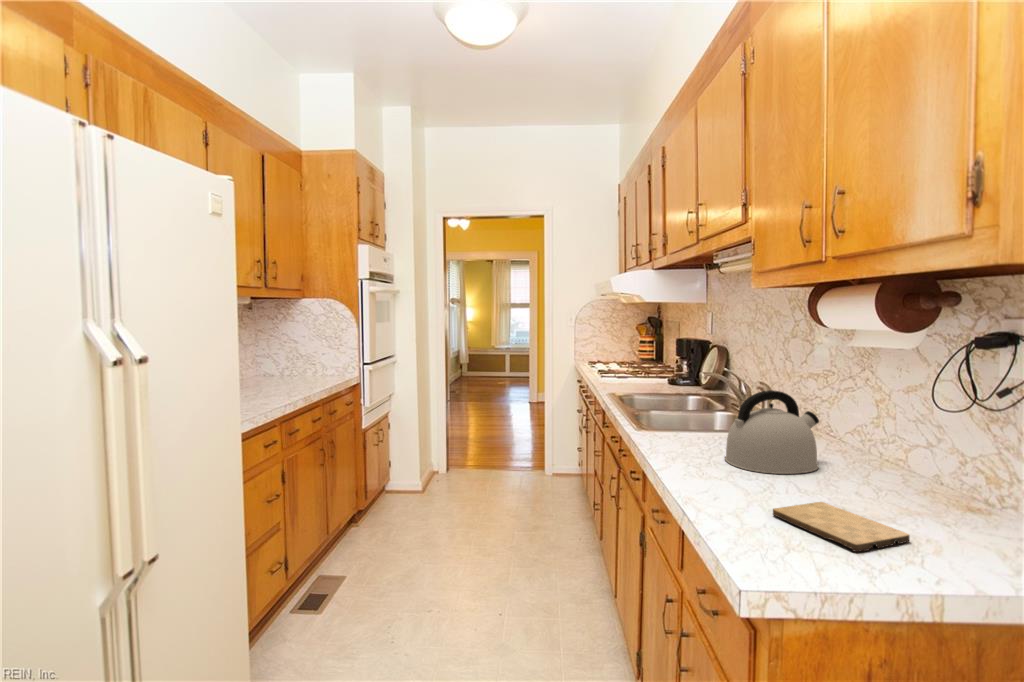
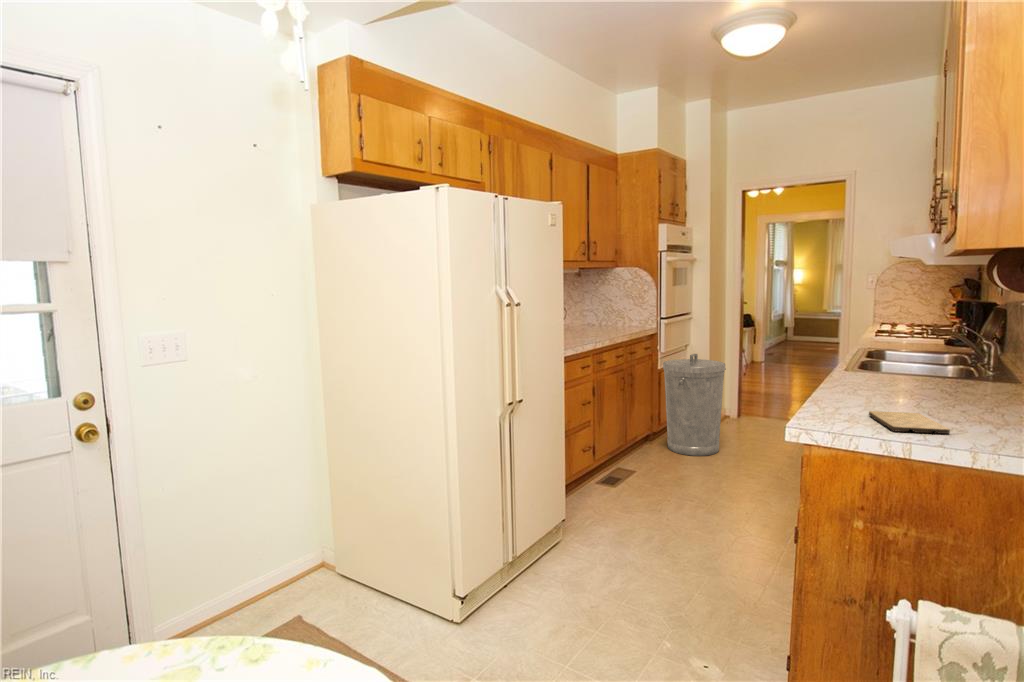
kettle: present [725,390,819,474] -> none [893,340,989,405]
trash can: none [370,405,444,534] -> present [663,354,726,456]

